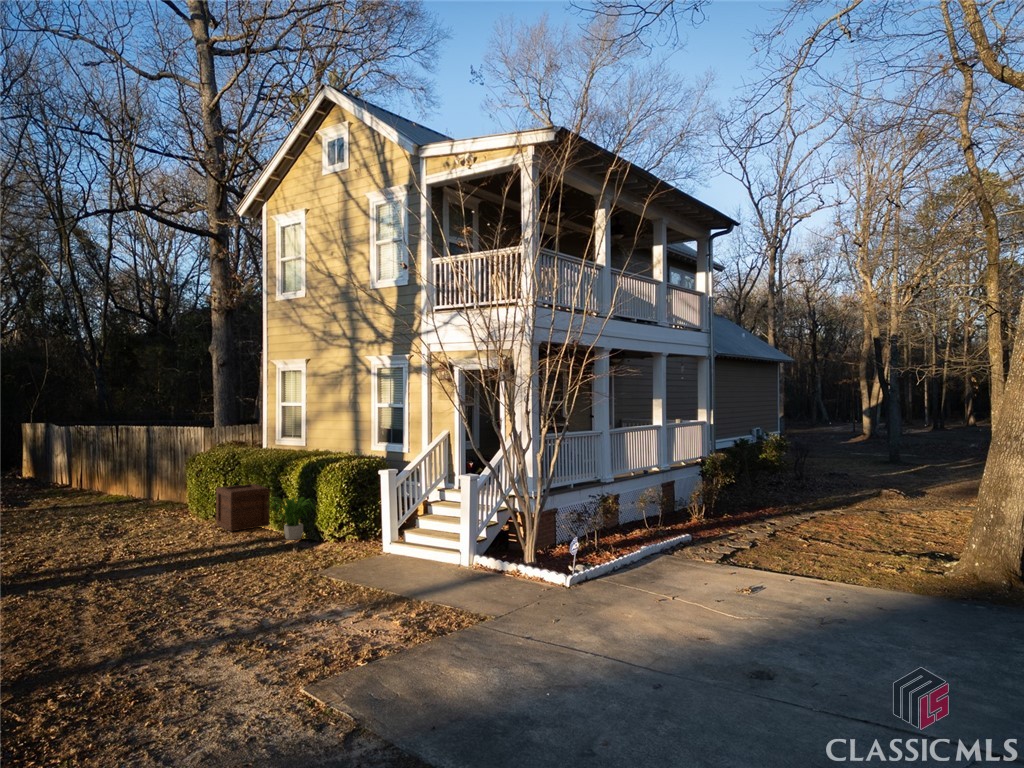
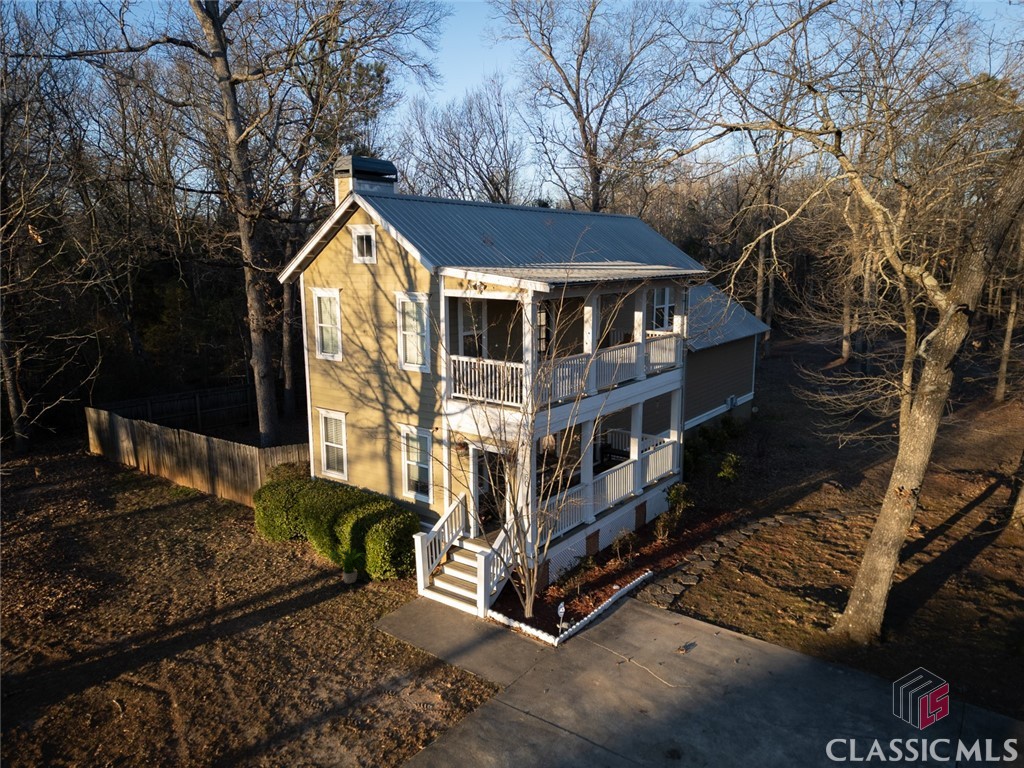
wooden crate: present [216,484,270,531] -> none [286,528,329,572]

